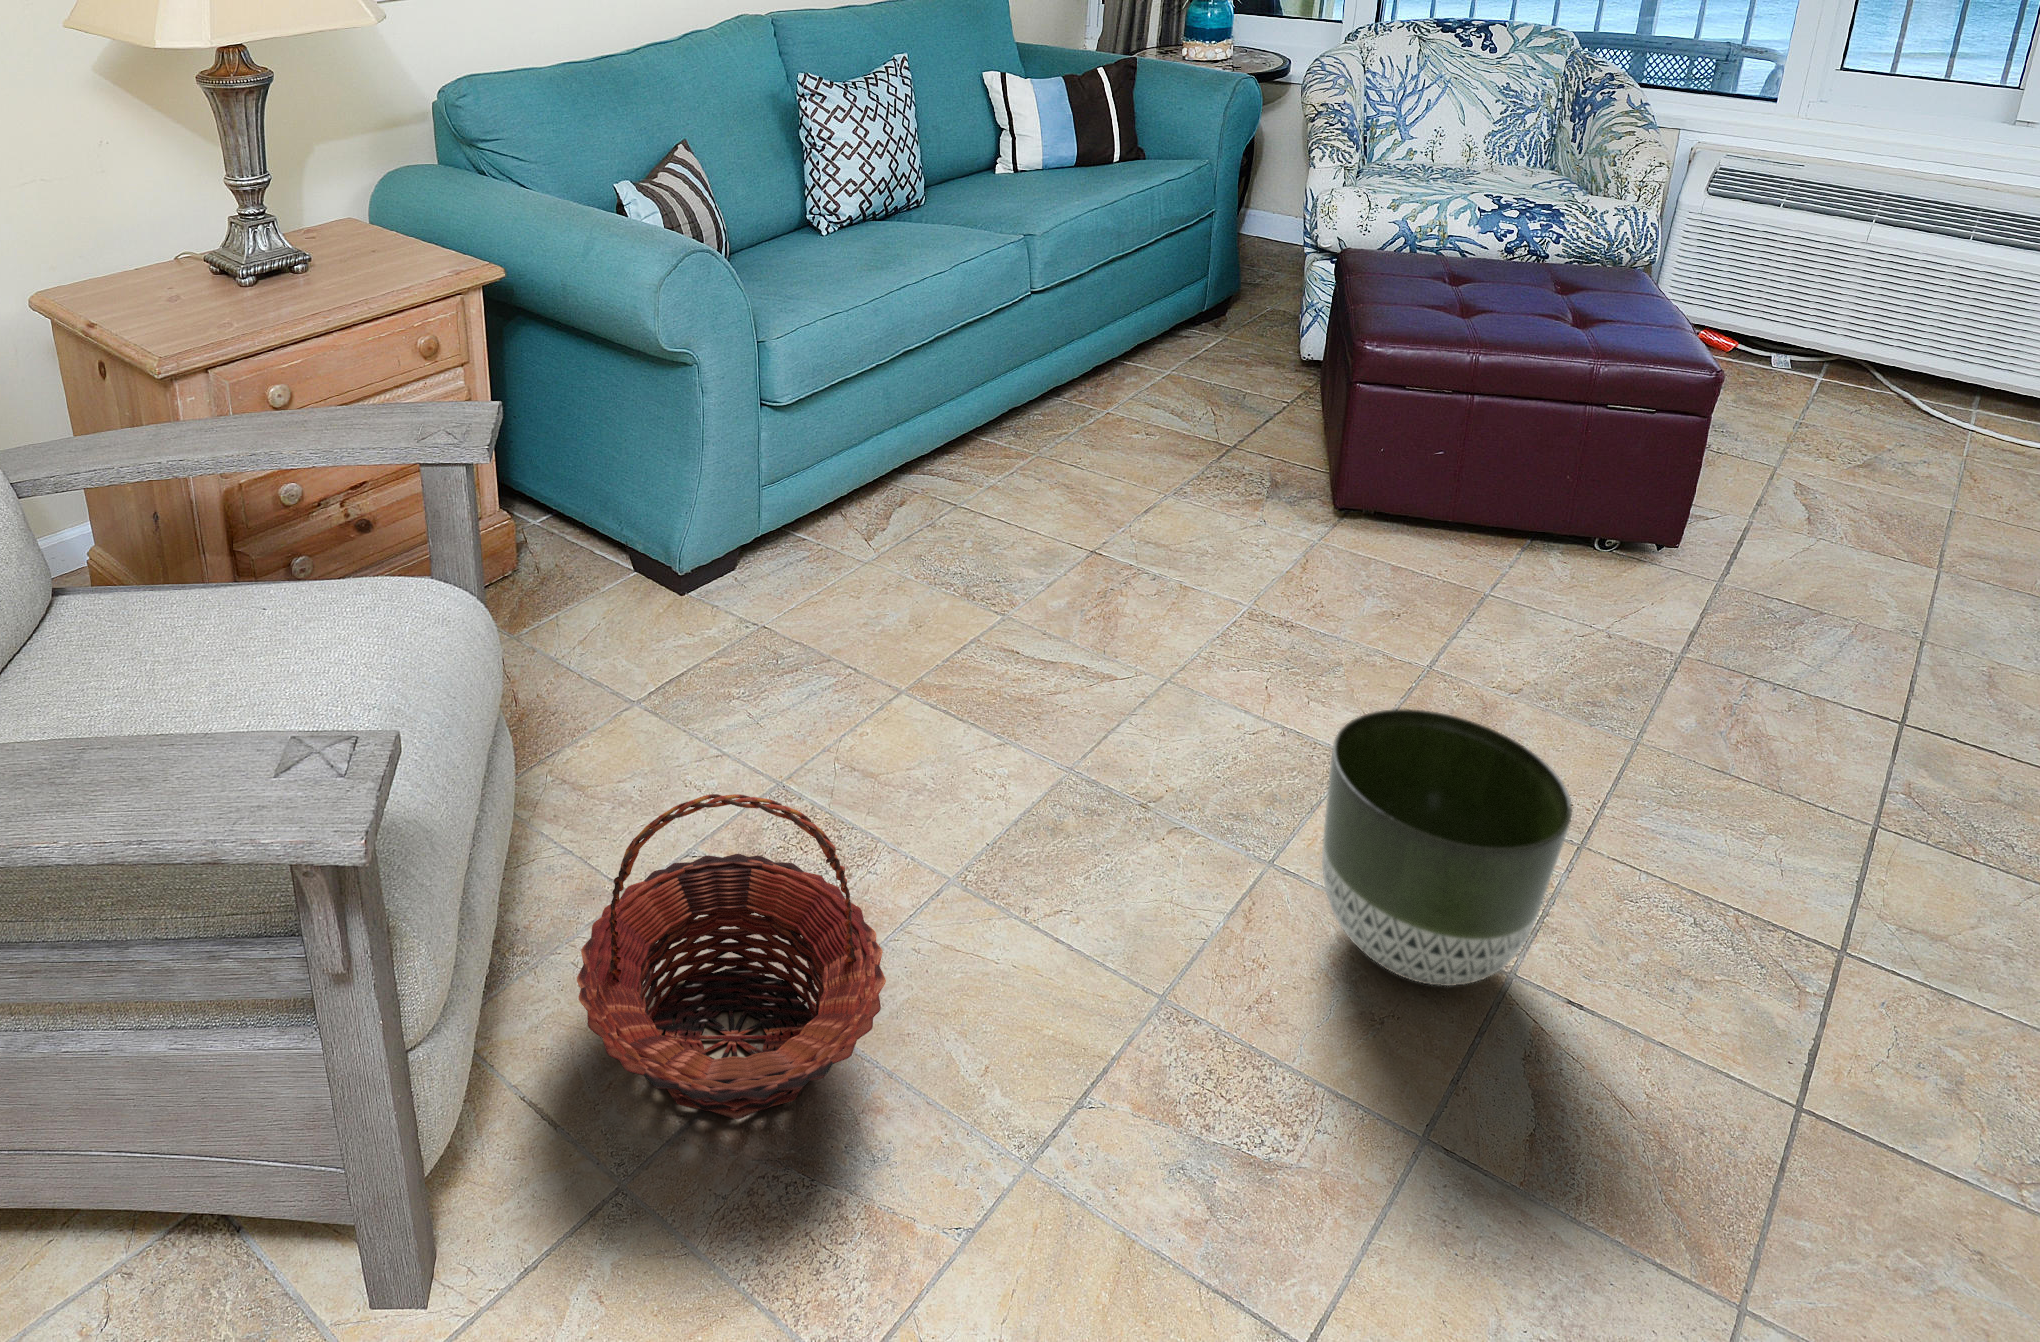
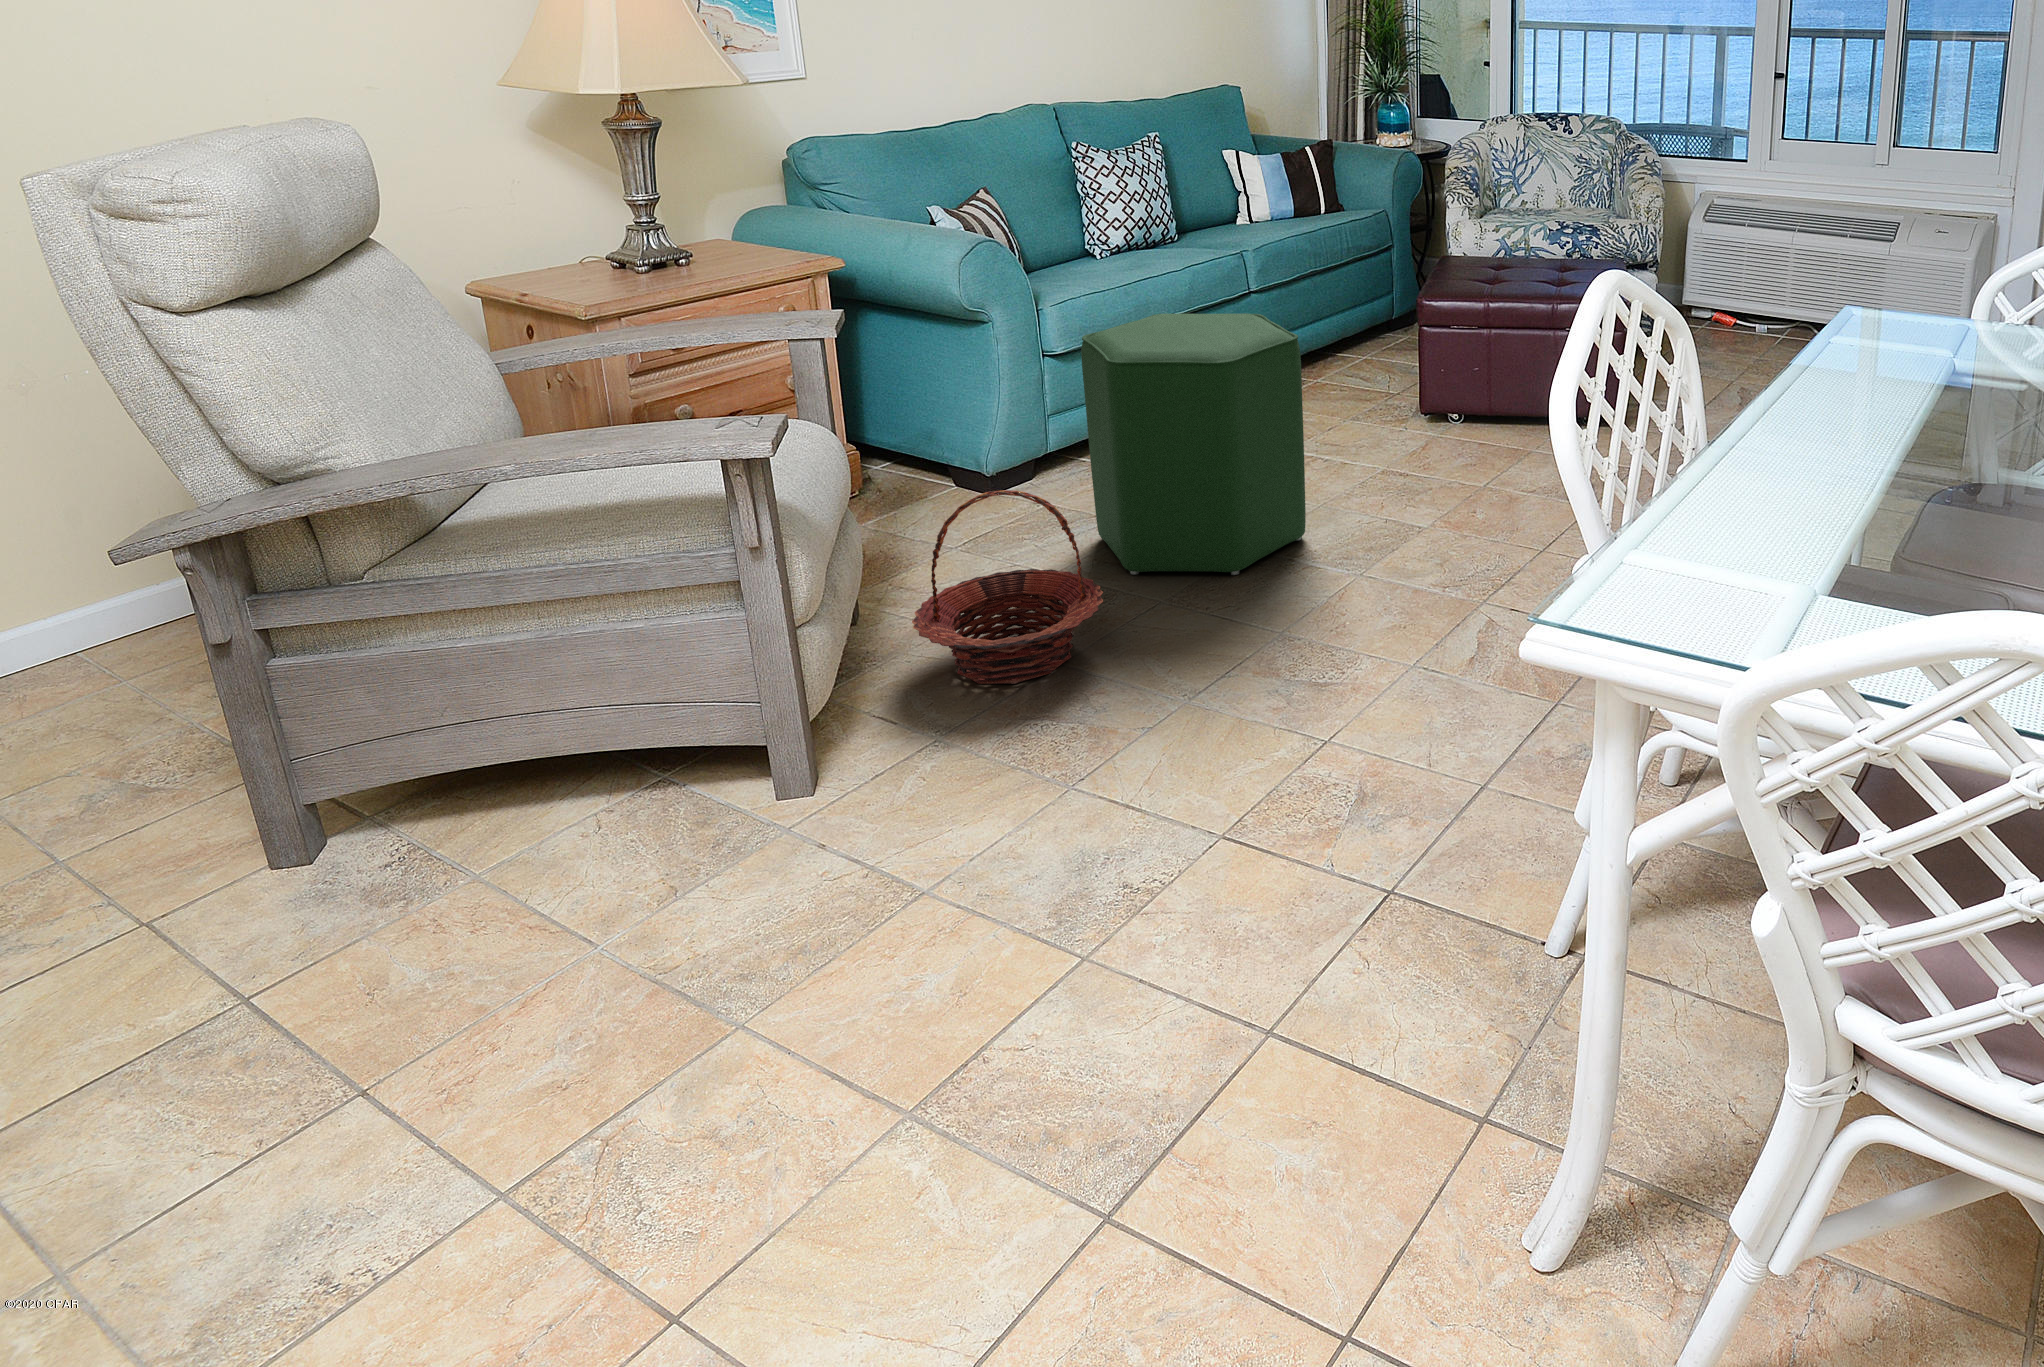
ottoman: none [837,388,1204,857] -> present [1081,313,1306,575]
planter: present [1322,709,1572,986] -> none [1360,451,1475,592]

